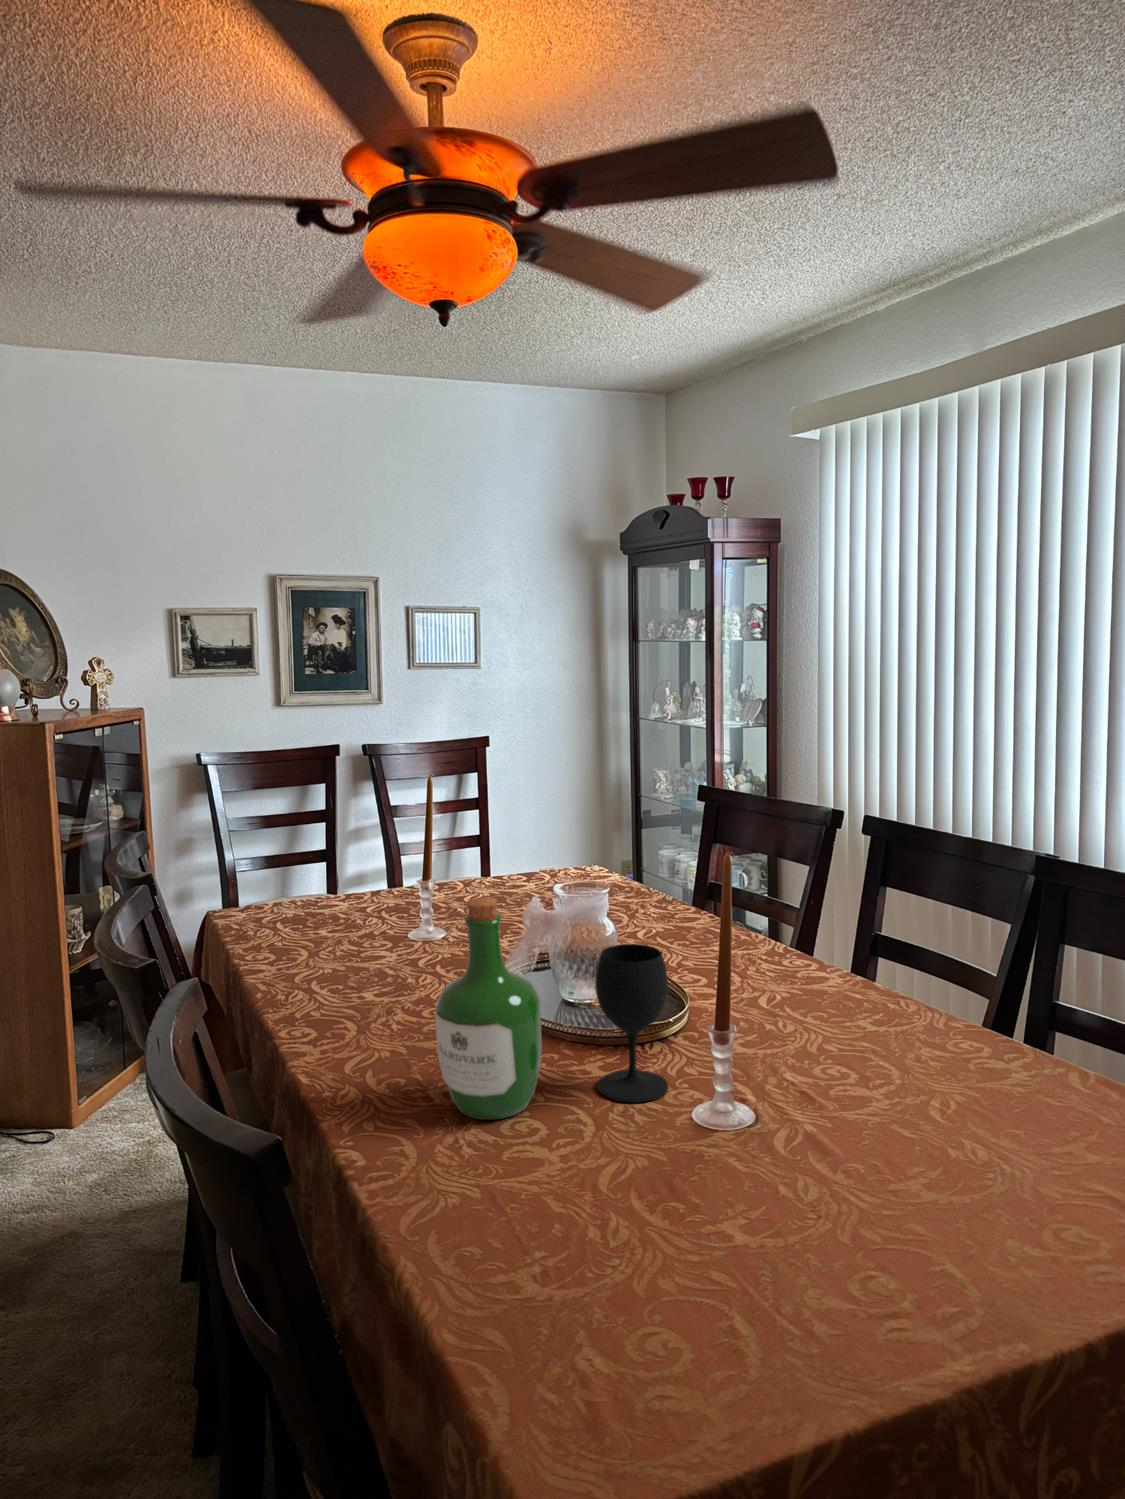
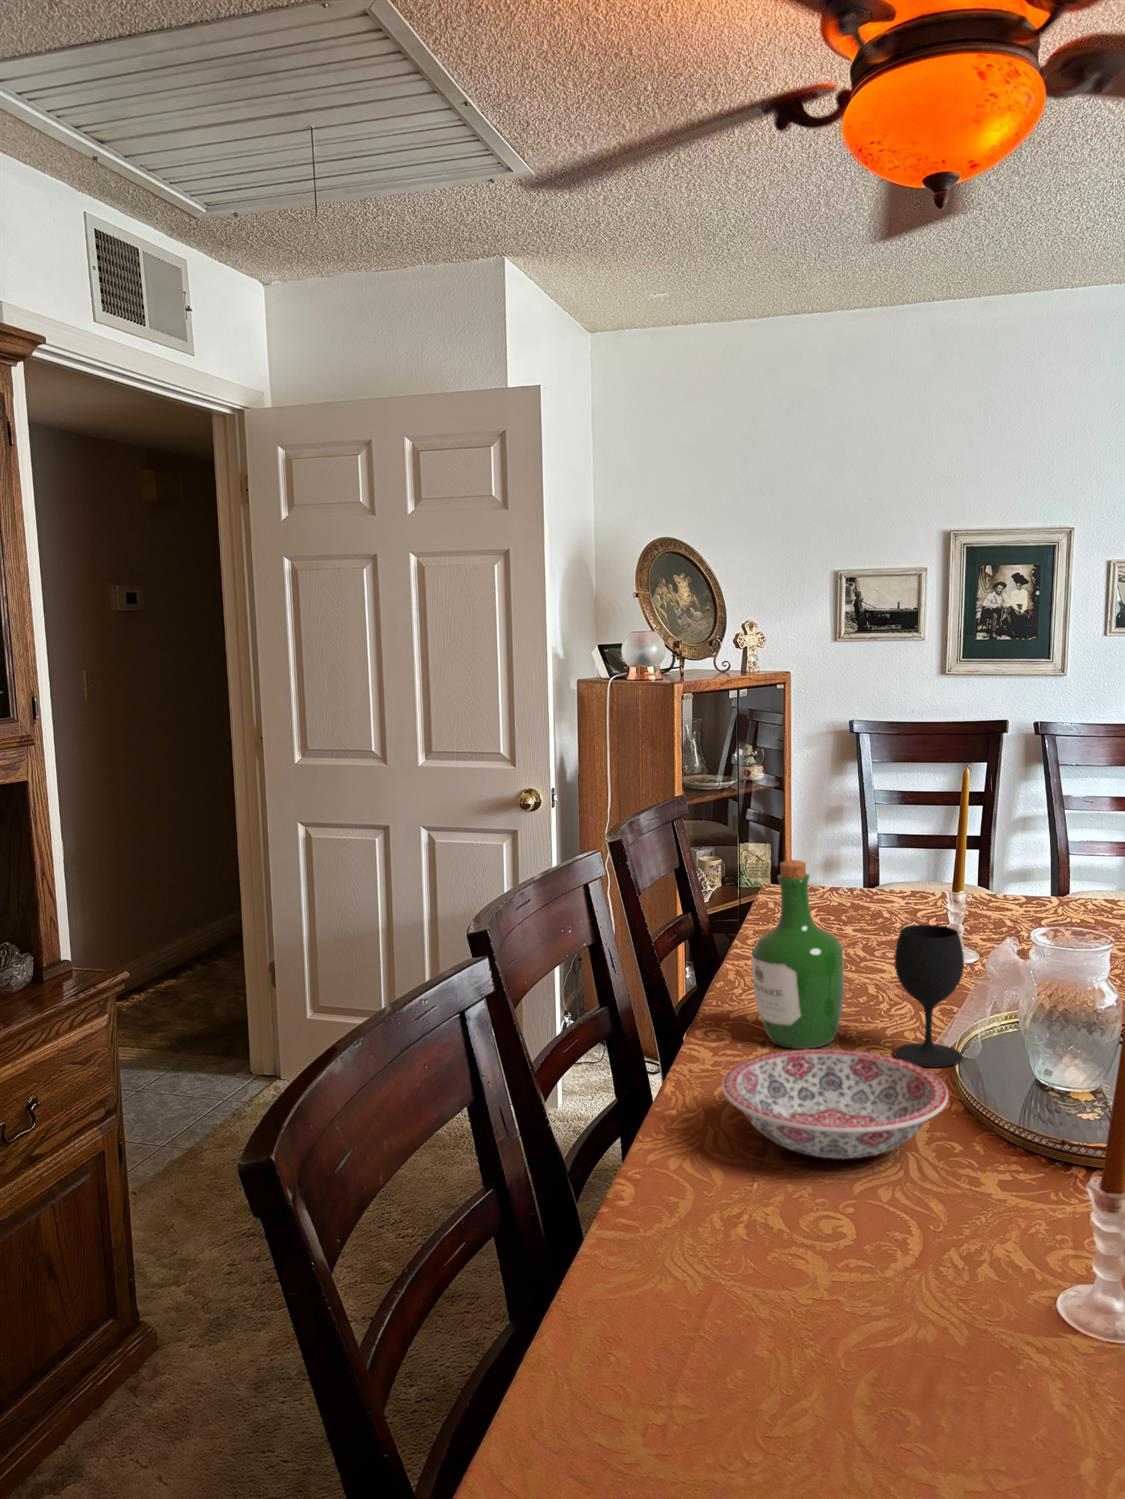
ceramic bowl: none [574,1111,855,1280] -> present [722,1049,948,1159]

